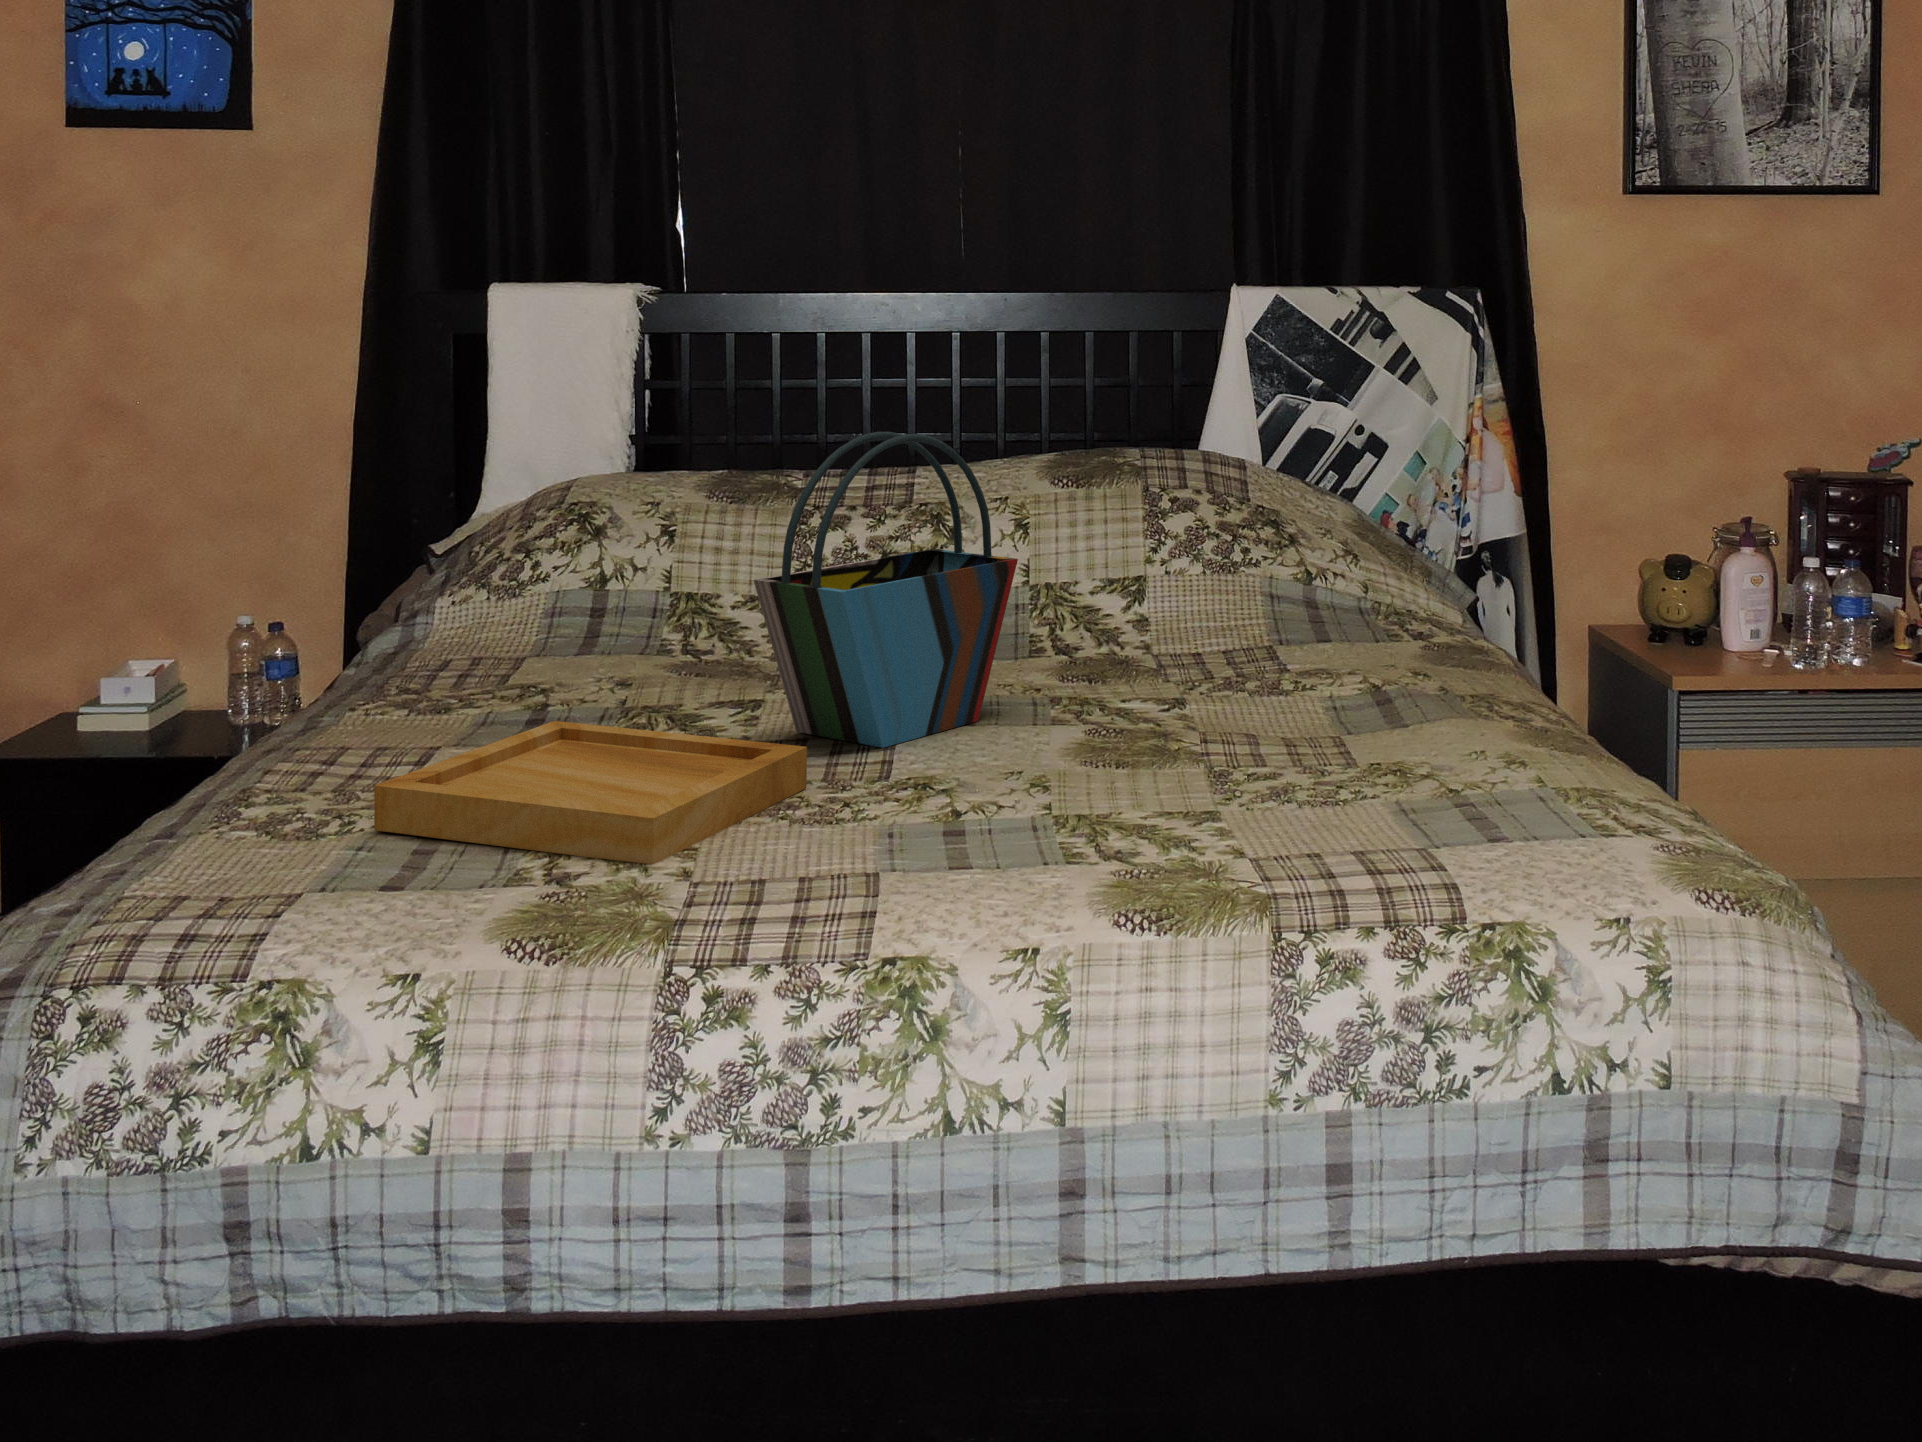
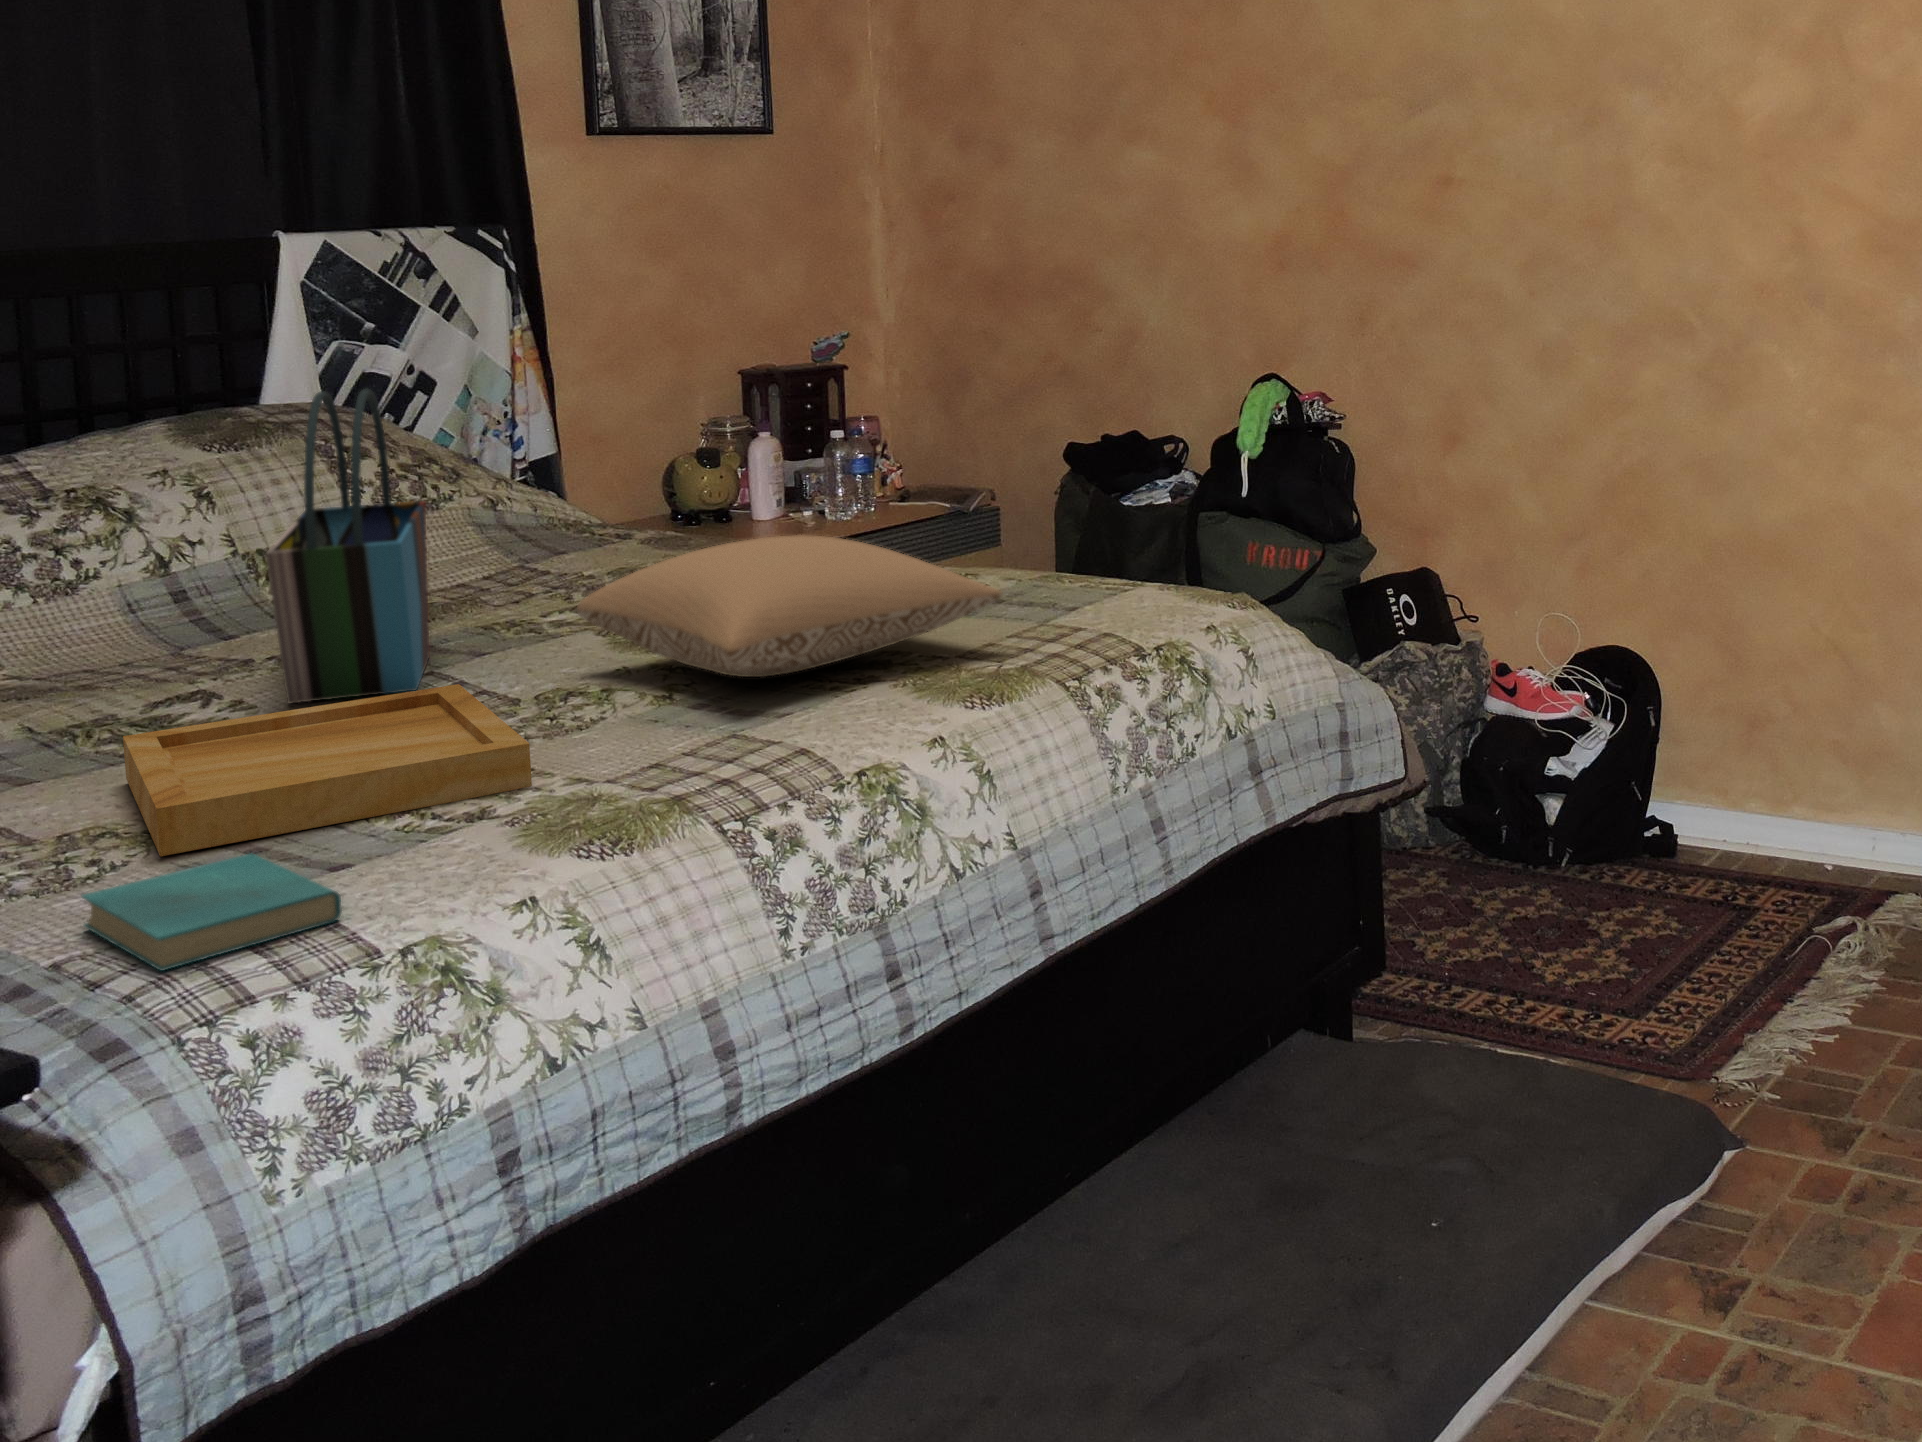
pillow: none [923,661,1322,825] -> present [577,535,1003,677]
book: none [98,839,333,928] -> present [82,853,342,971]

